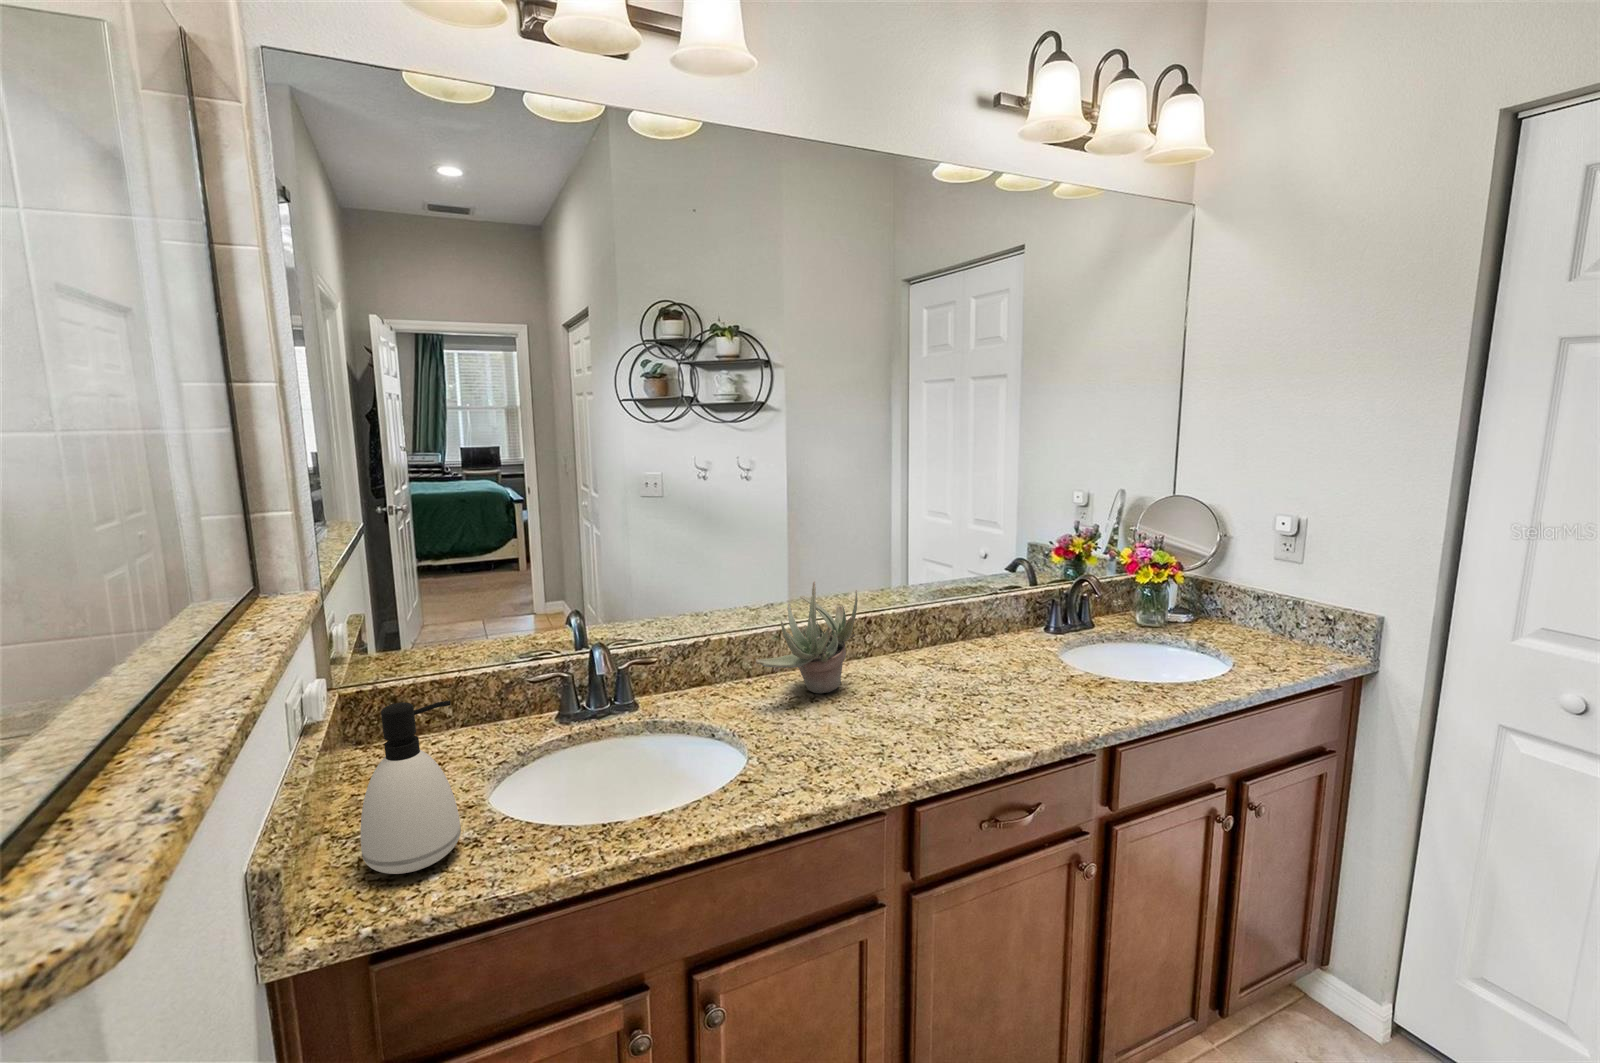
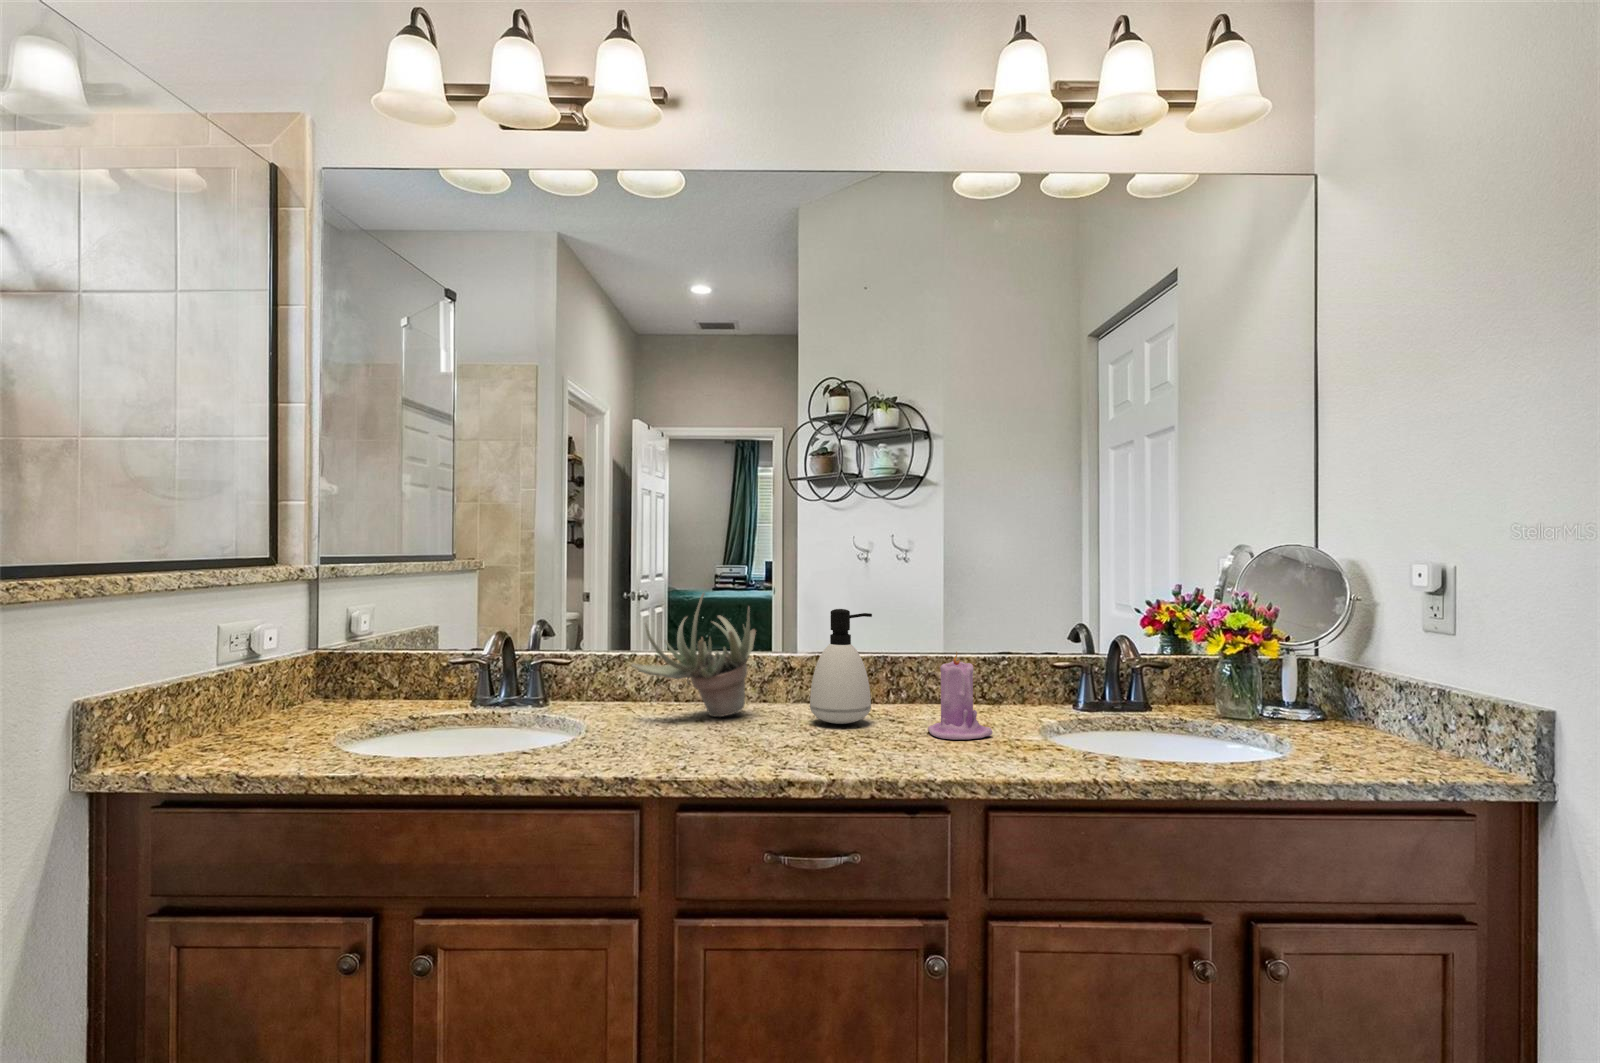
candle: none [1010,611,1065,686] -> present [928,652,992,740]
soap dispenser: present [361,701,461,874] -> present [810,609,872,724]

